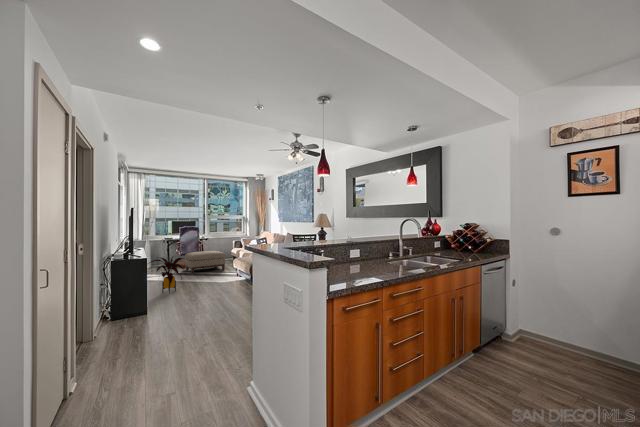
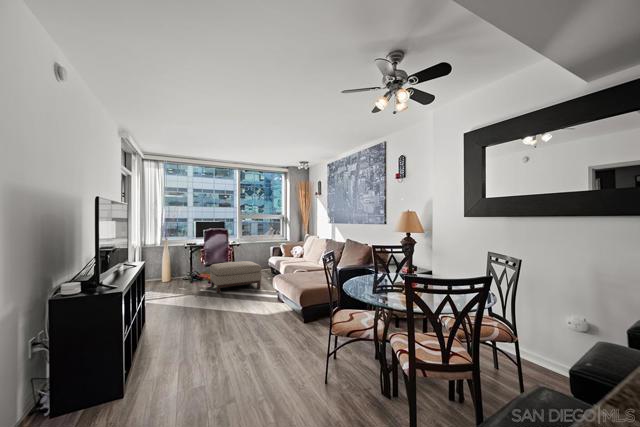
house plant: present [148,257,184,293] -> none [146,274,210,333]

